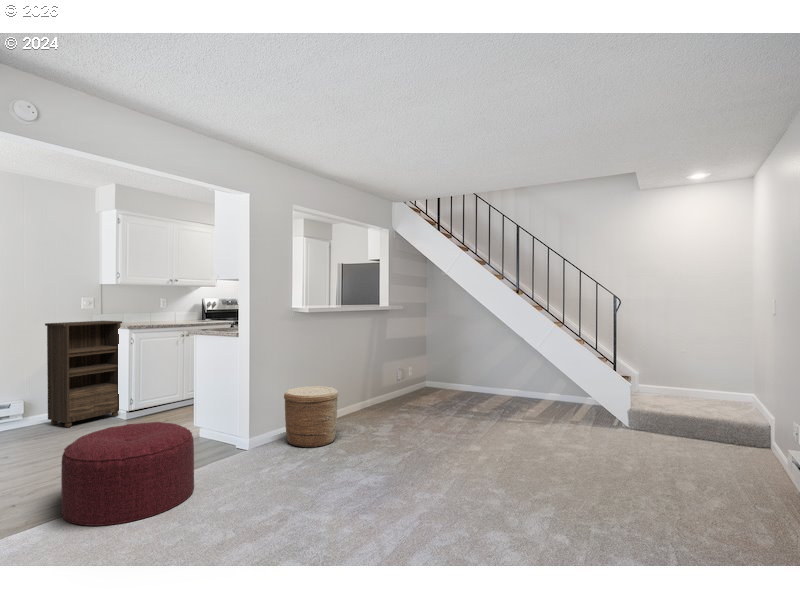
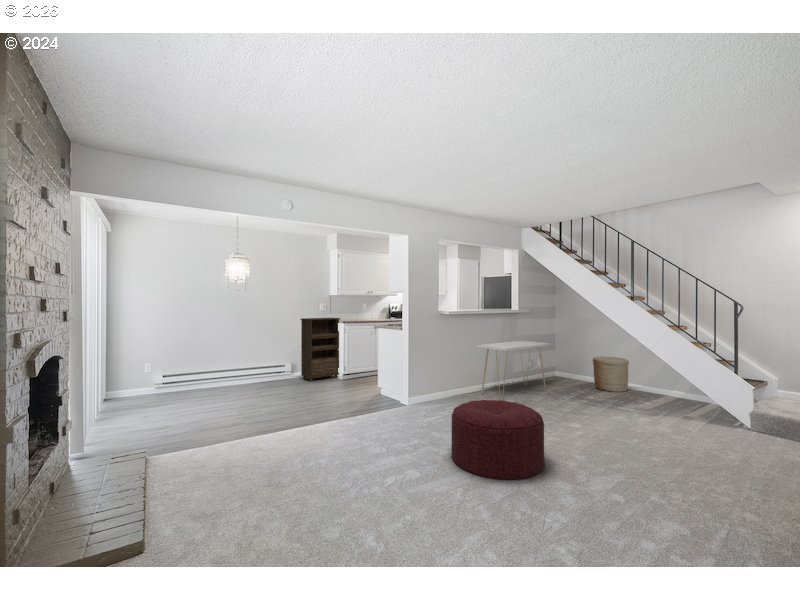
console table: none [342,345,428,424] -> present [477,341,551,399]
woven basket: present [284,386,338,448] -> present [593,357,629,392]
ottoman: present [61,422,194,526] -> present [452,400,544,479]

